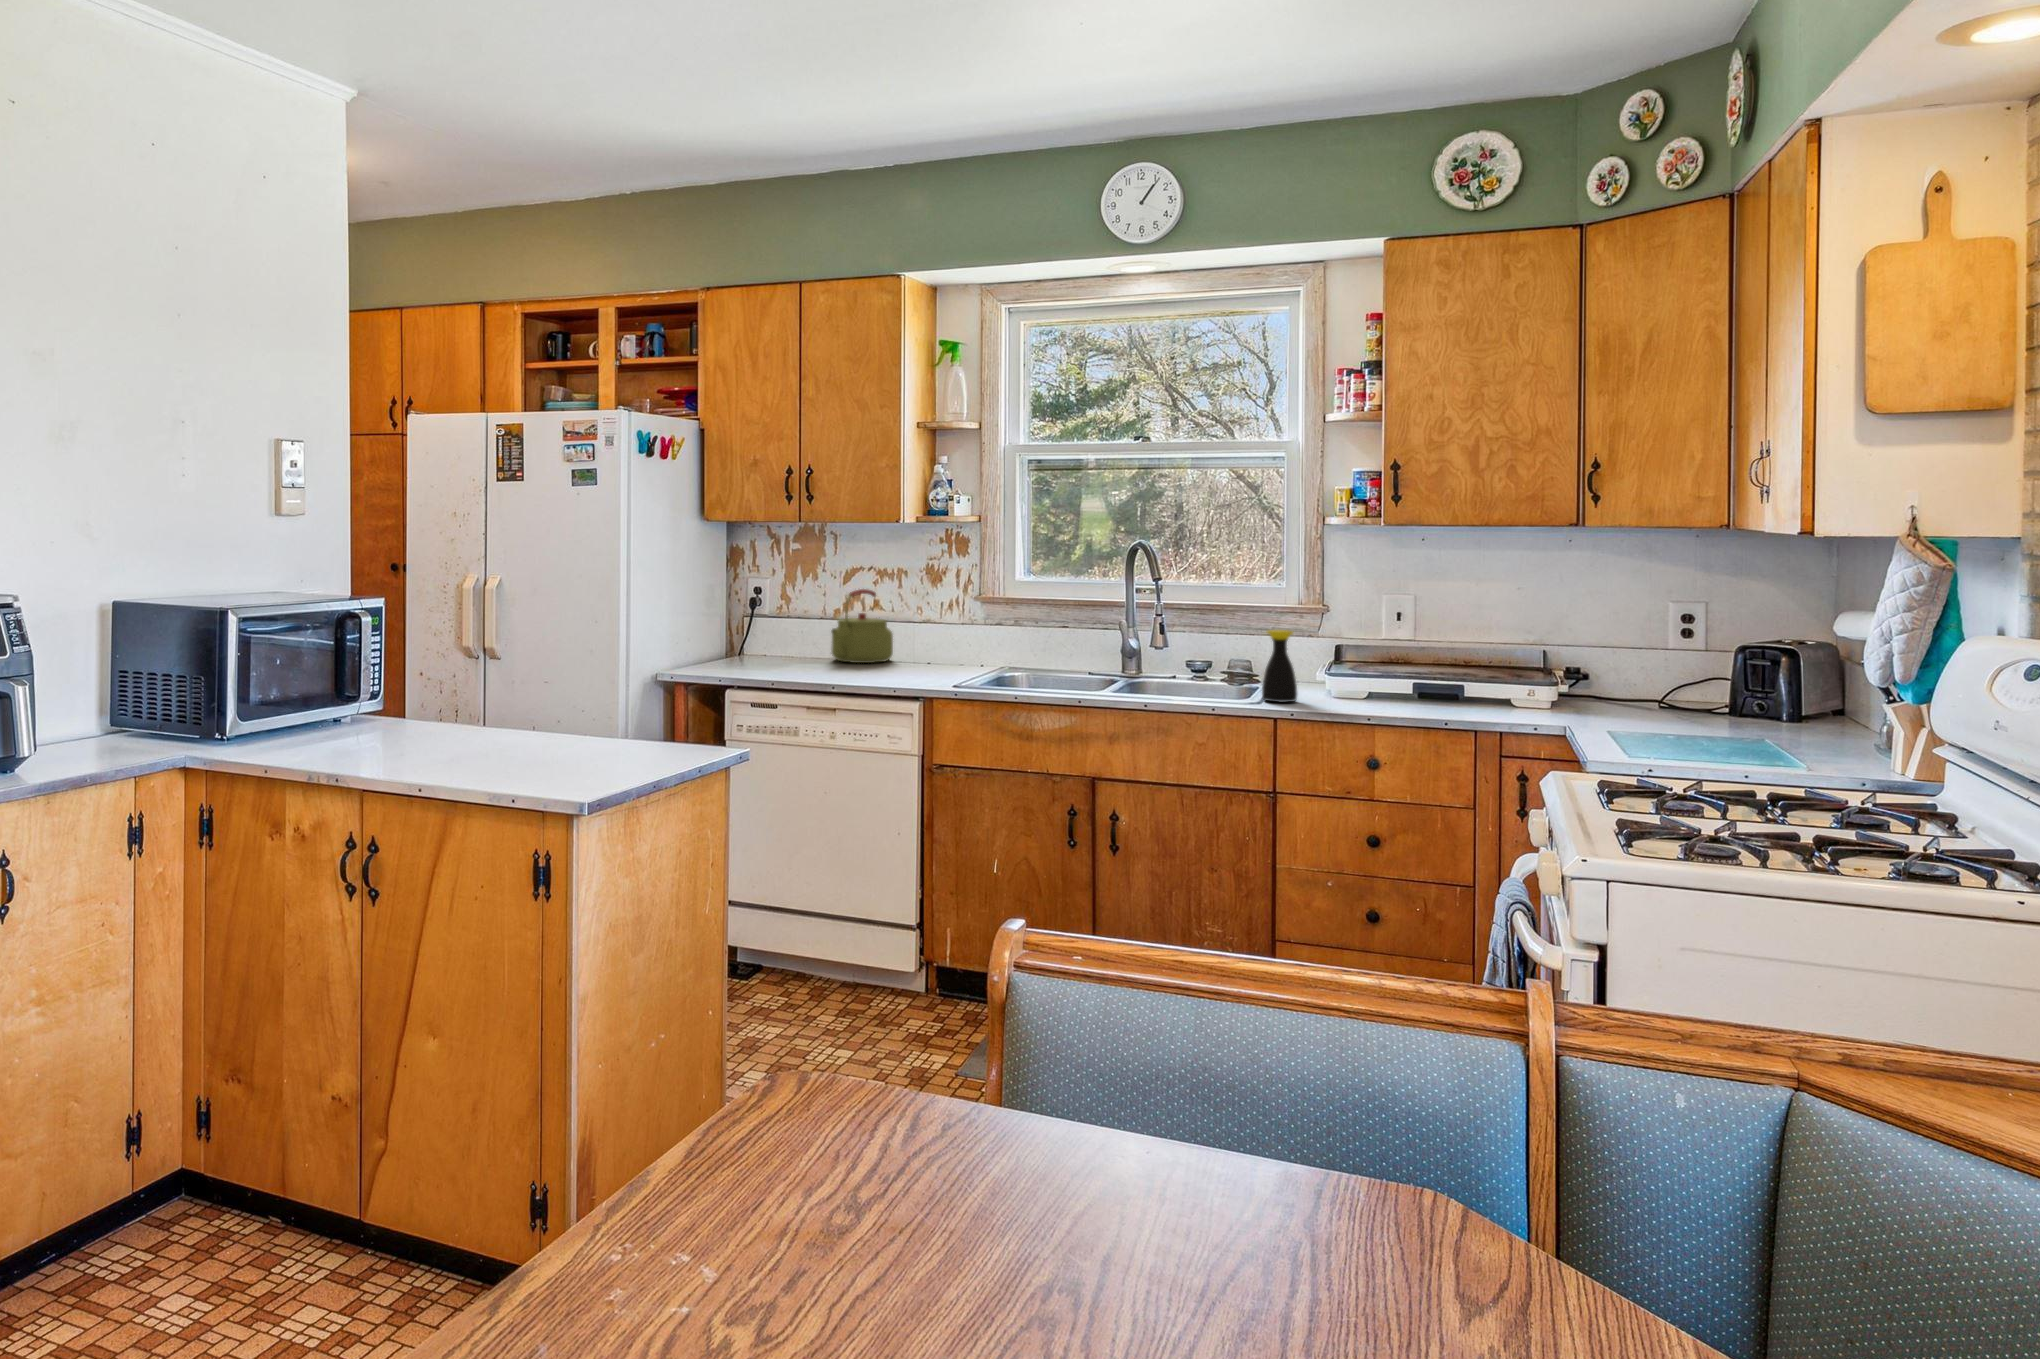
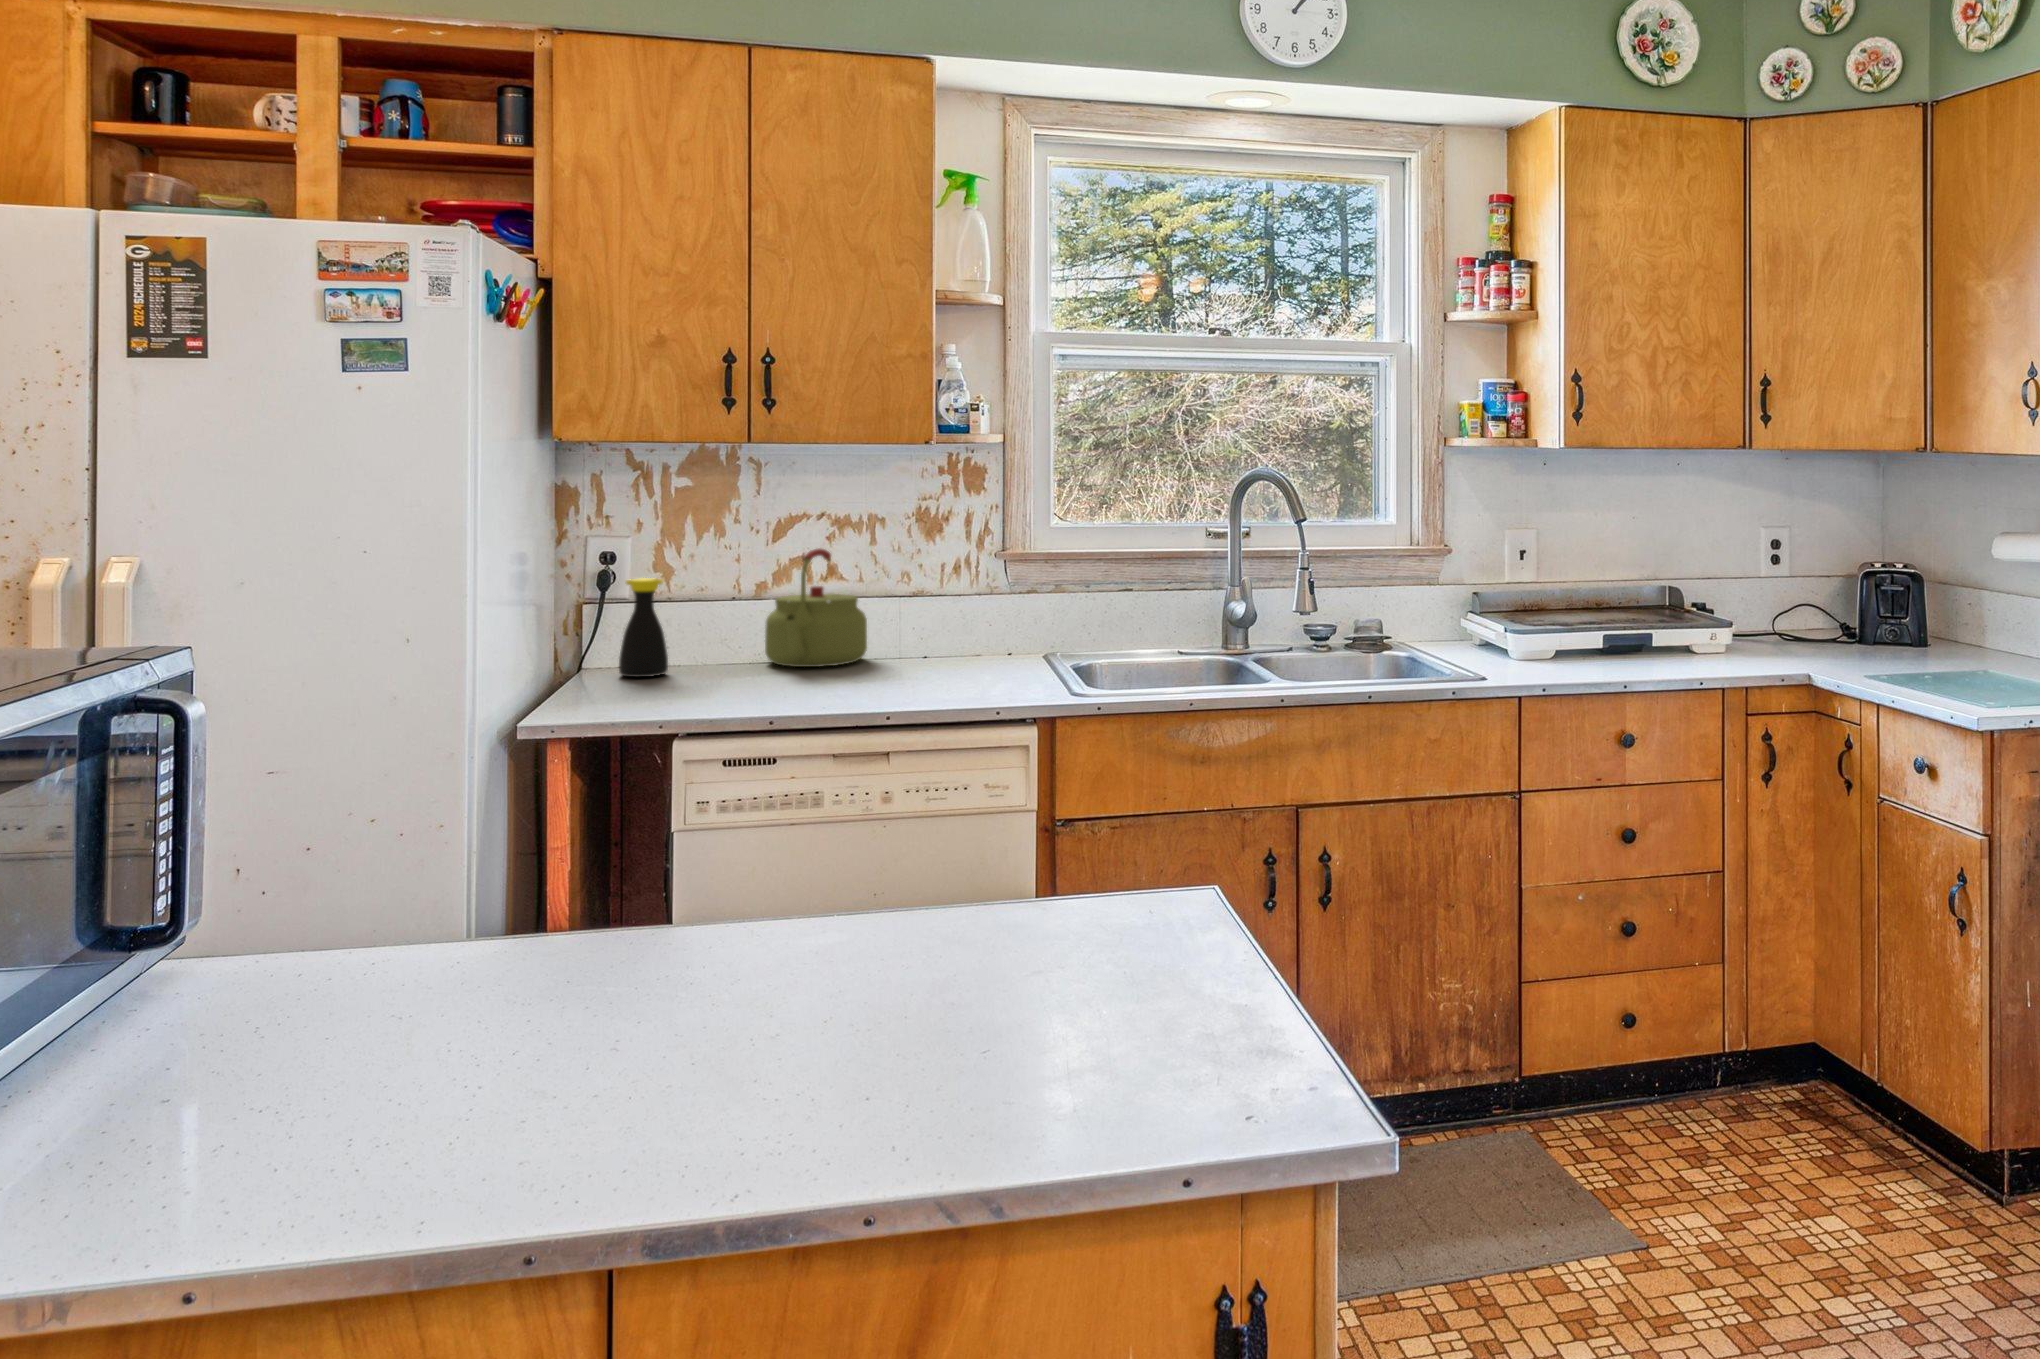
bottle: present [1262,630,1297,702] -> present [619,578,668,677]

